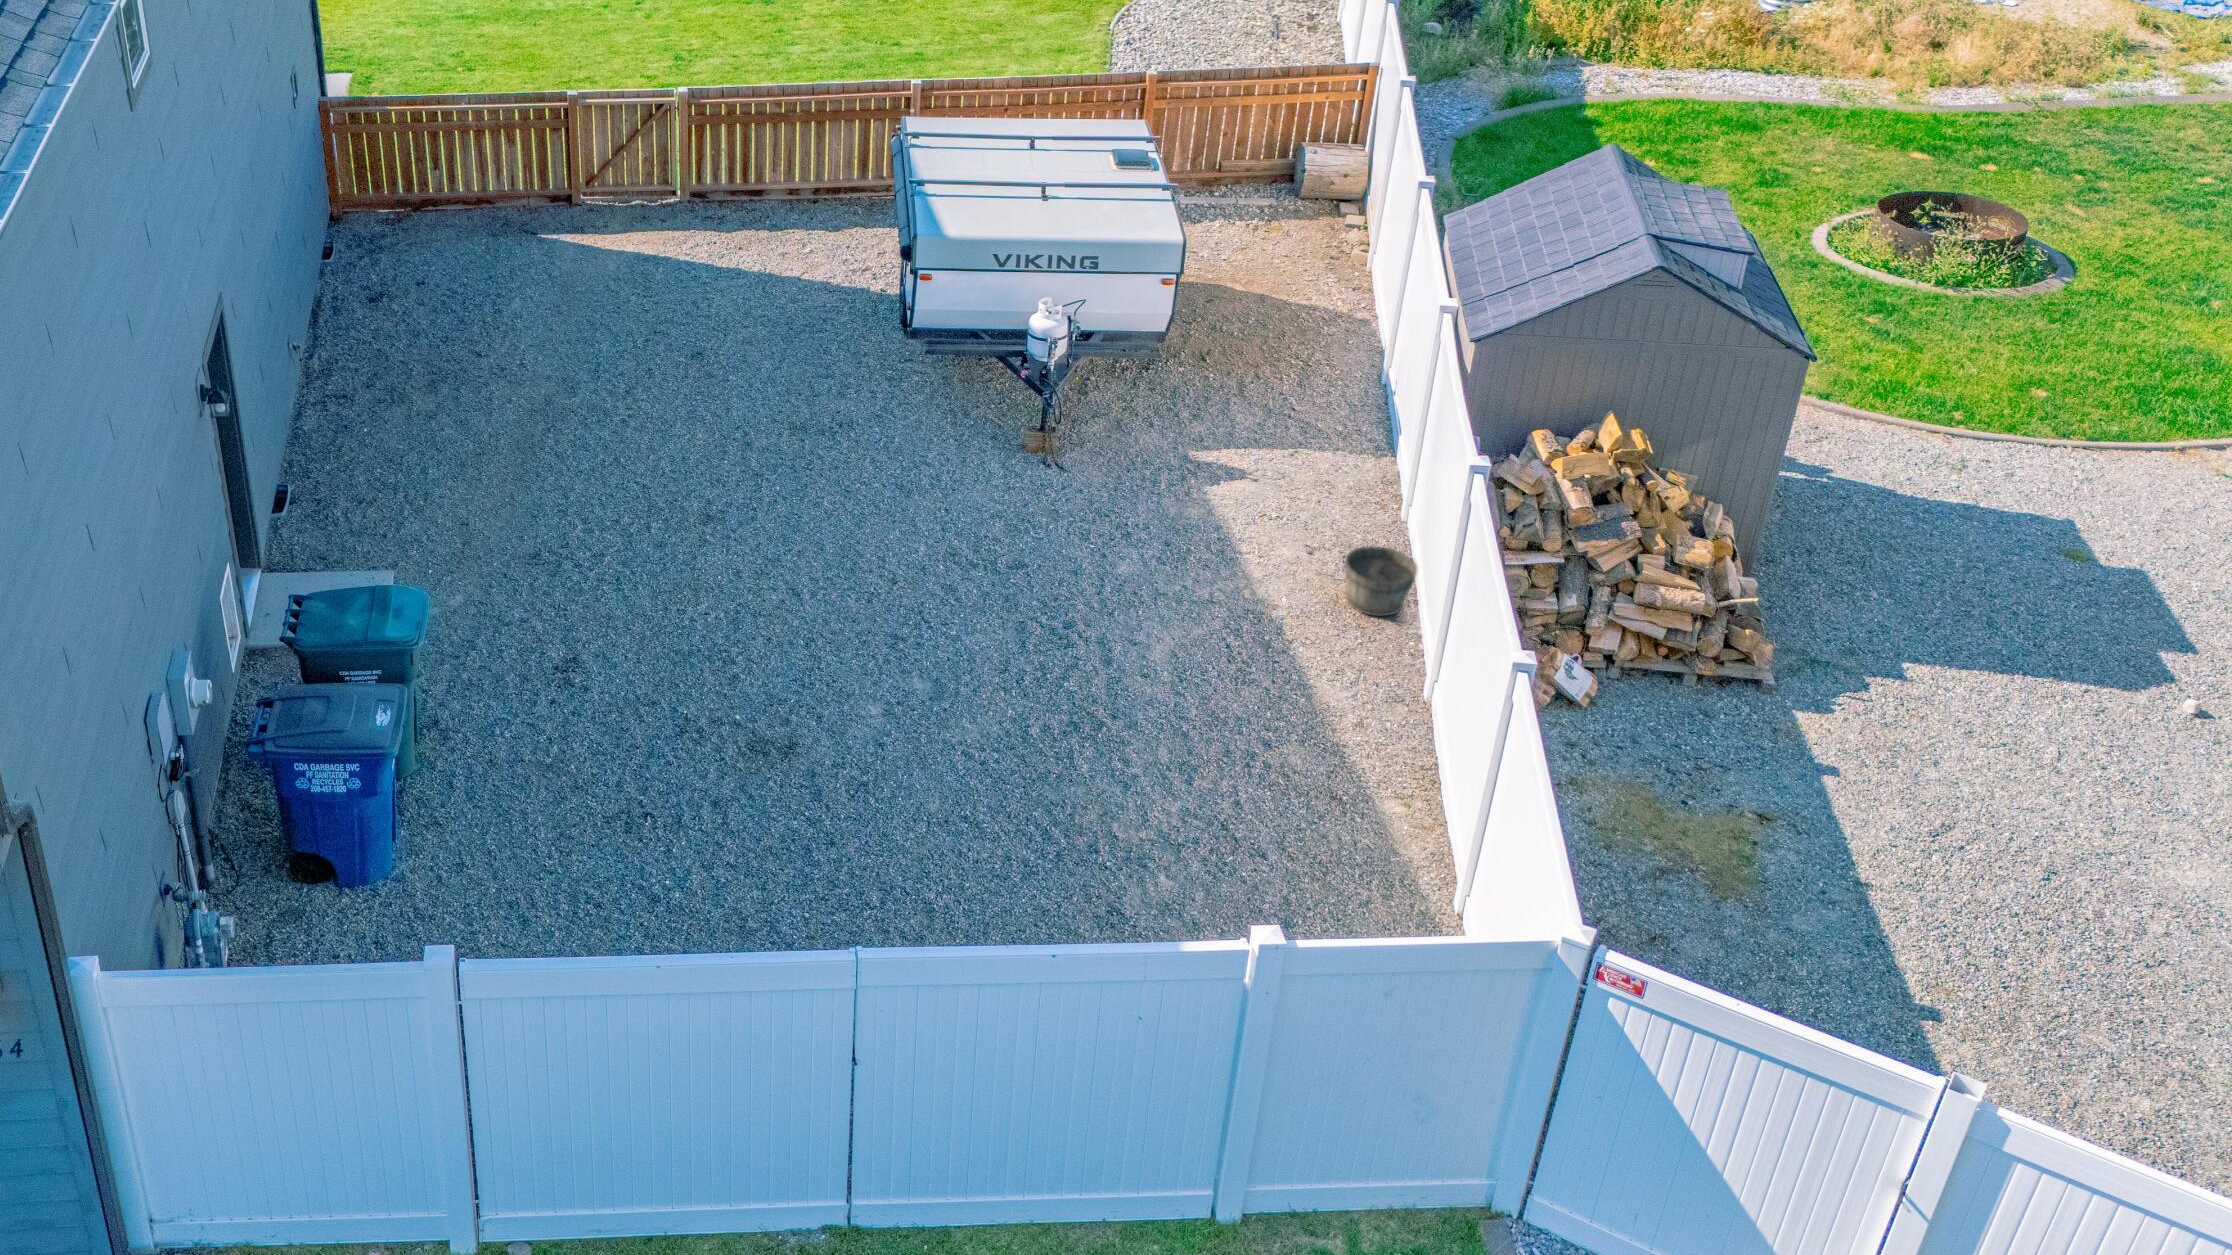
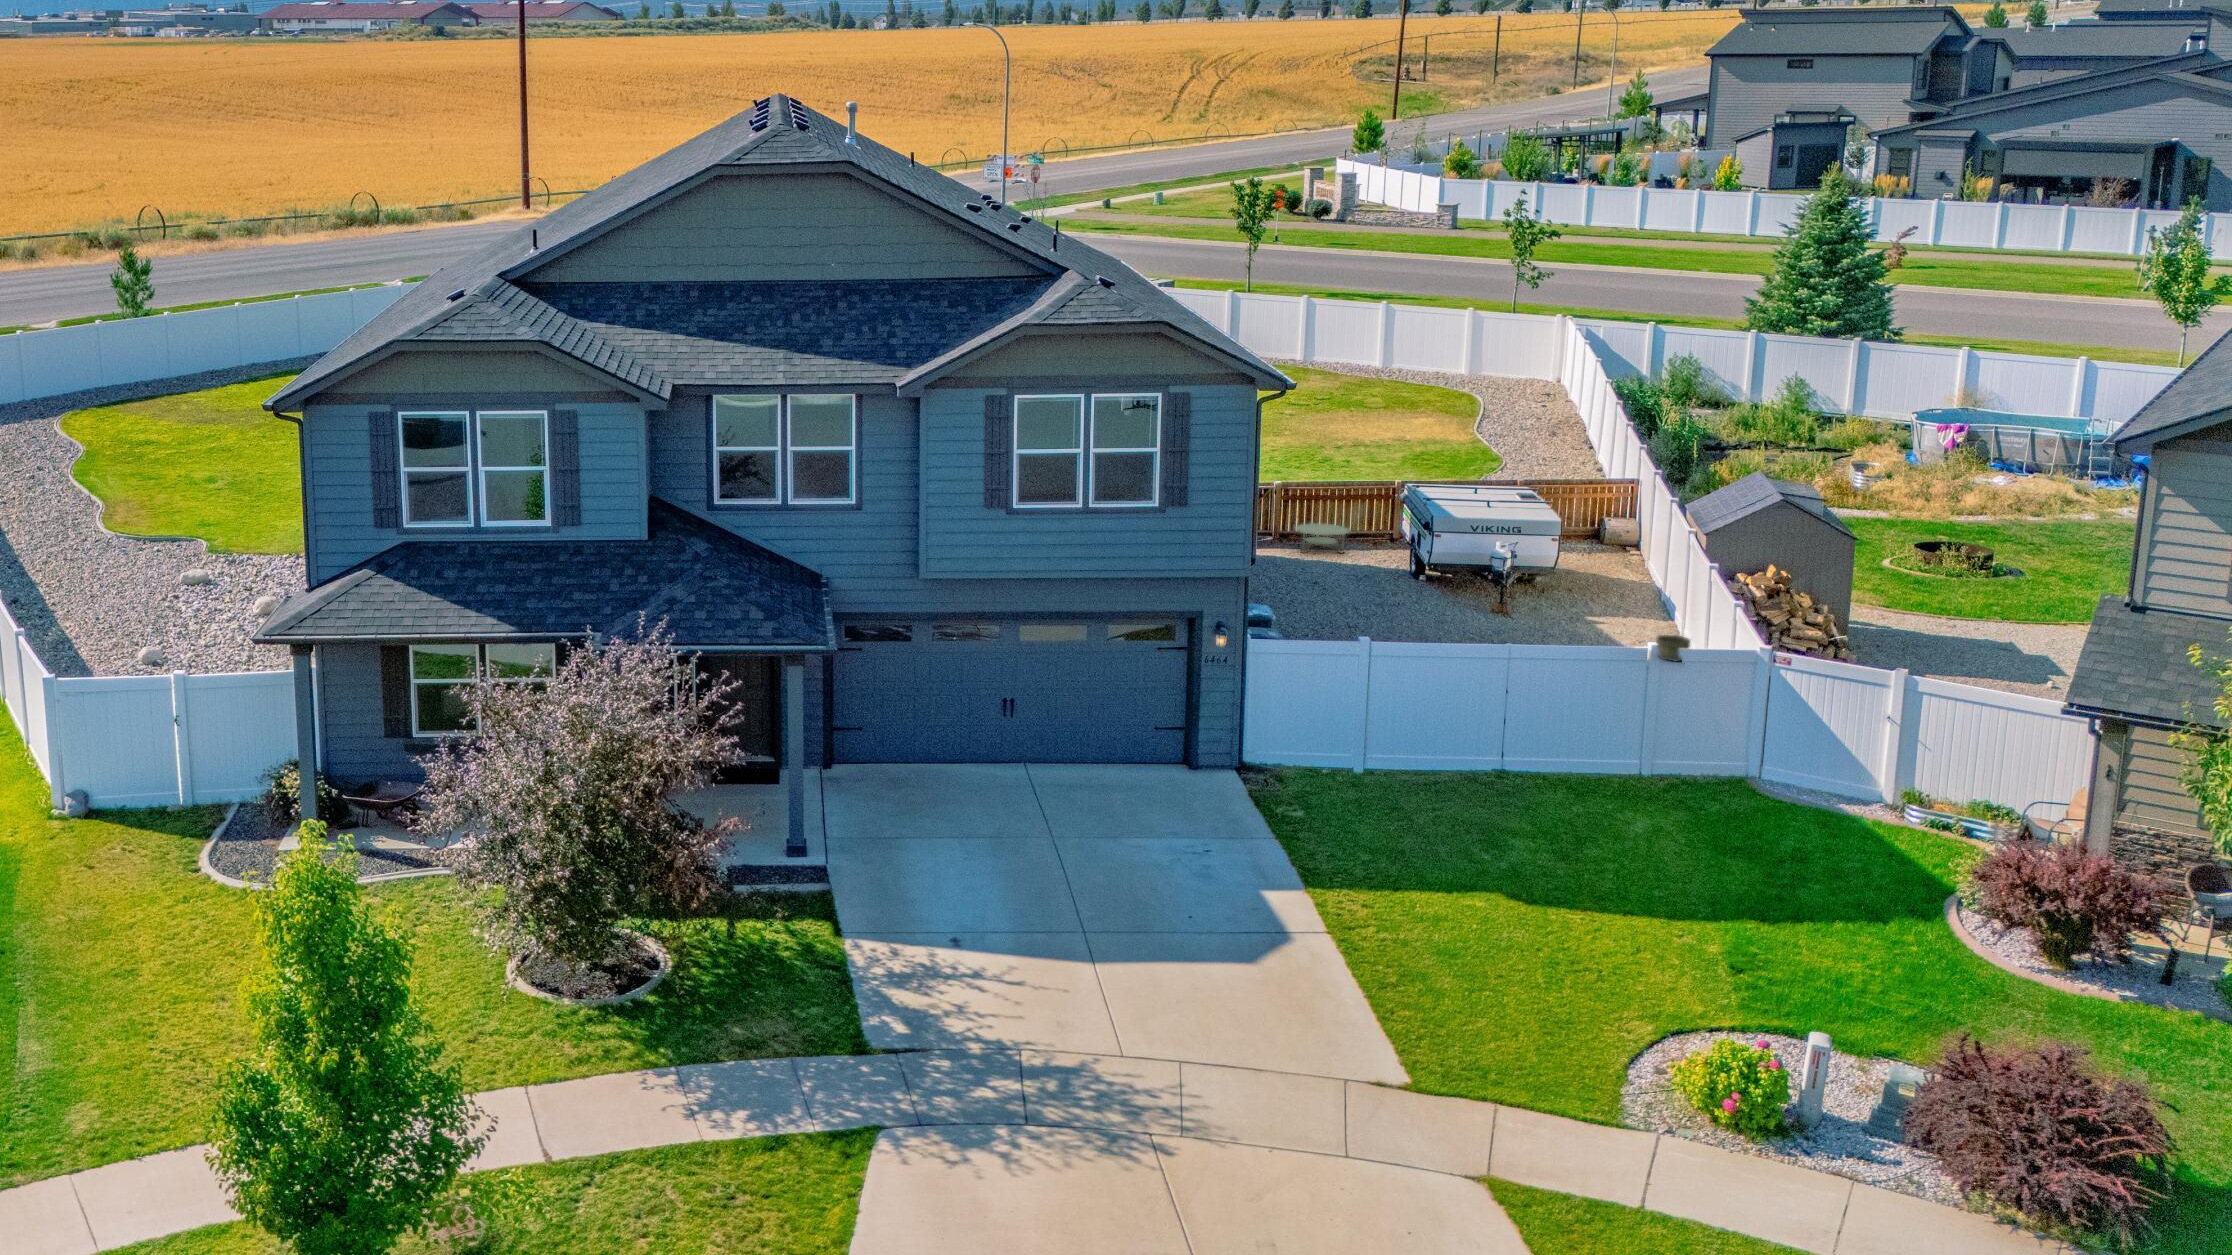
round table: none [710,167,816,237] -> present [1295,523,1349,553]

